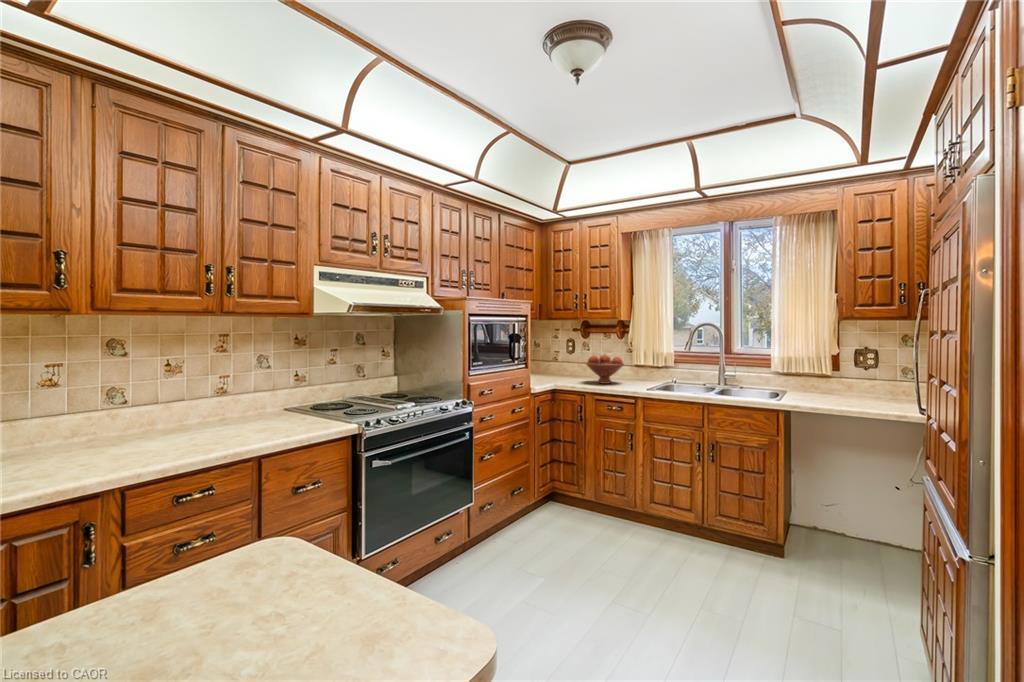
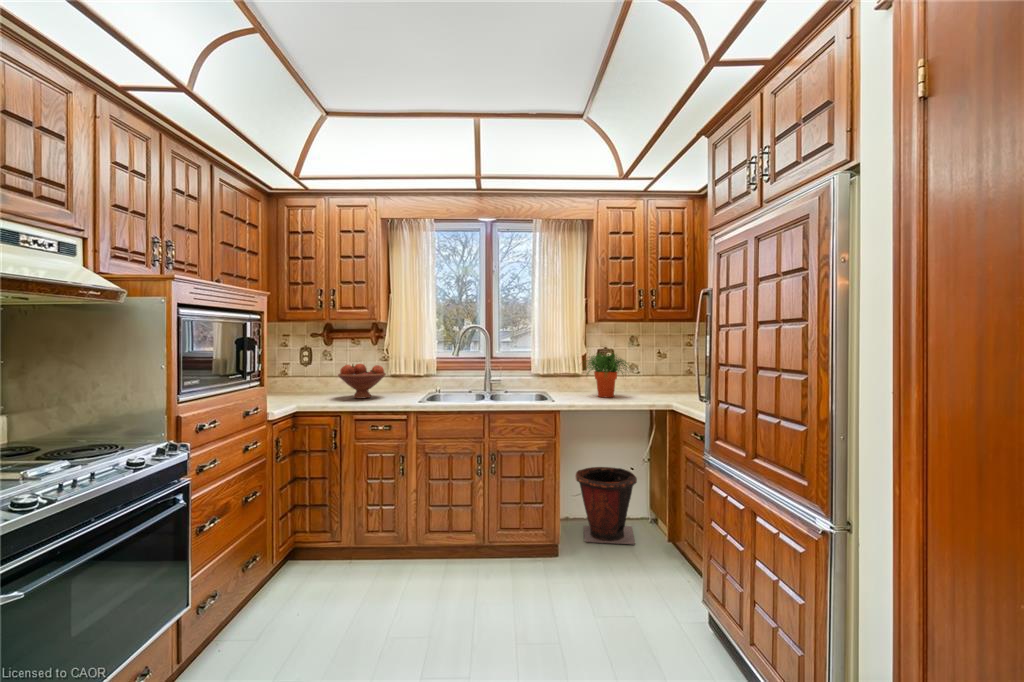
potted plant: none [822,352,892,402] -> present [585,354,628,397]
waste bin: none [814,477,895,570] -> present [576,467,637,544]

